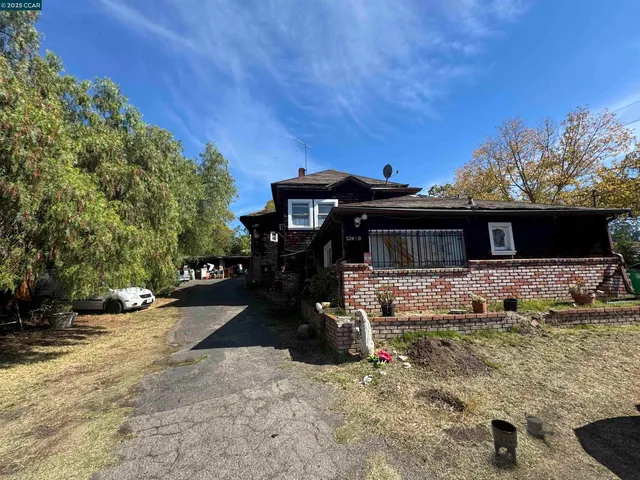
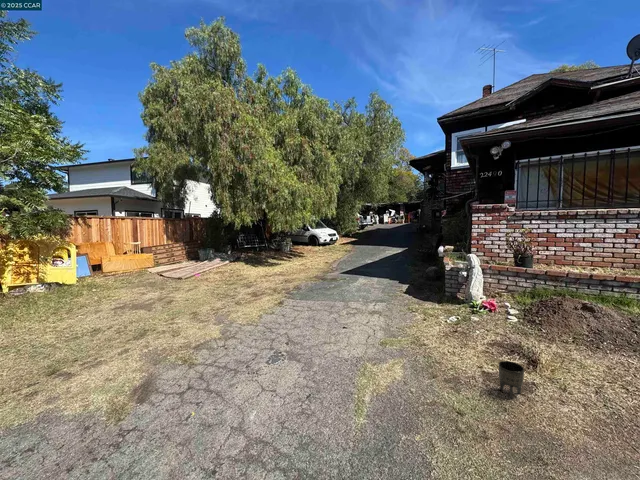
watering can: present [524,412,554,437] -> none [578,381,600,407]

